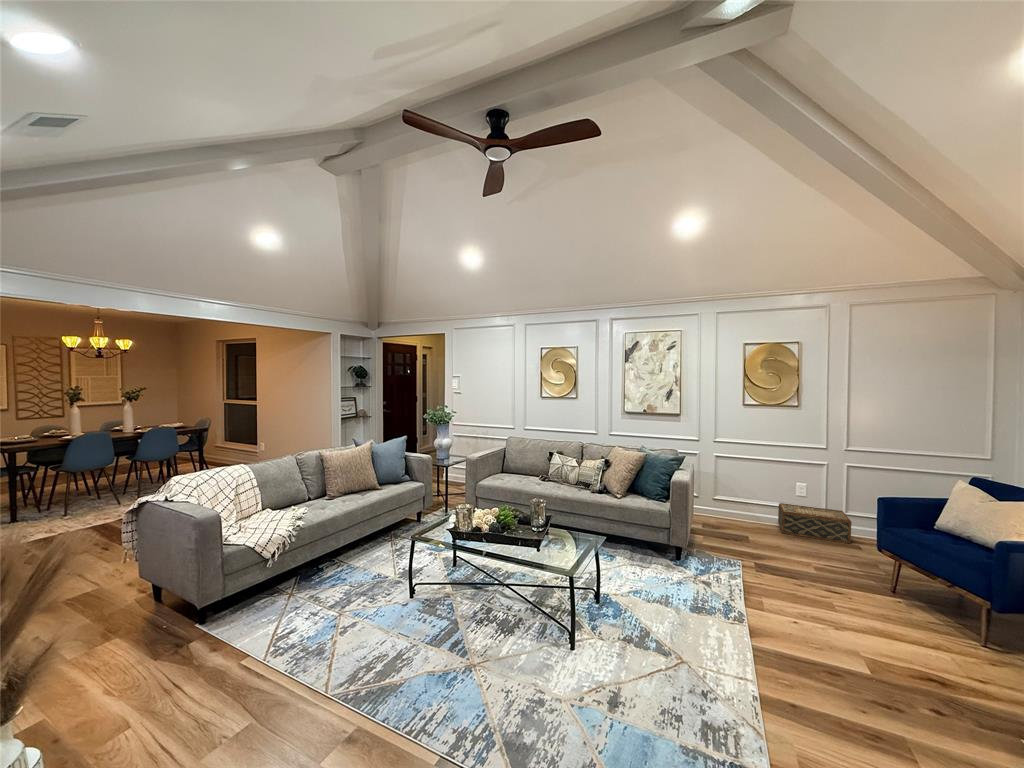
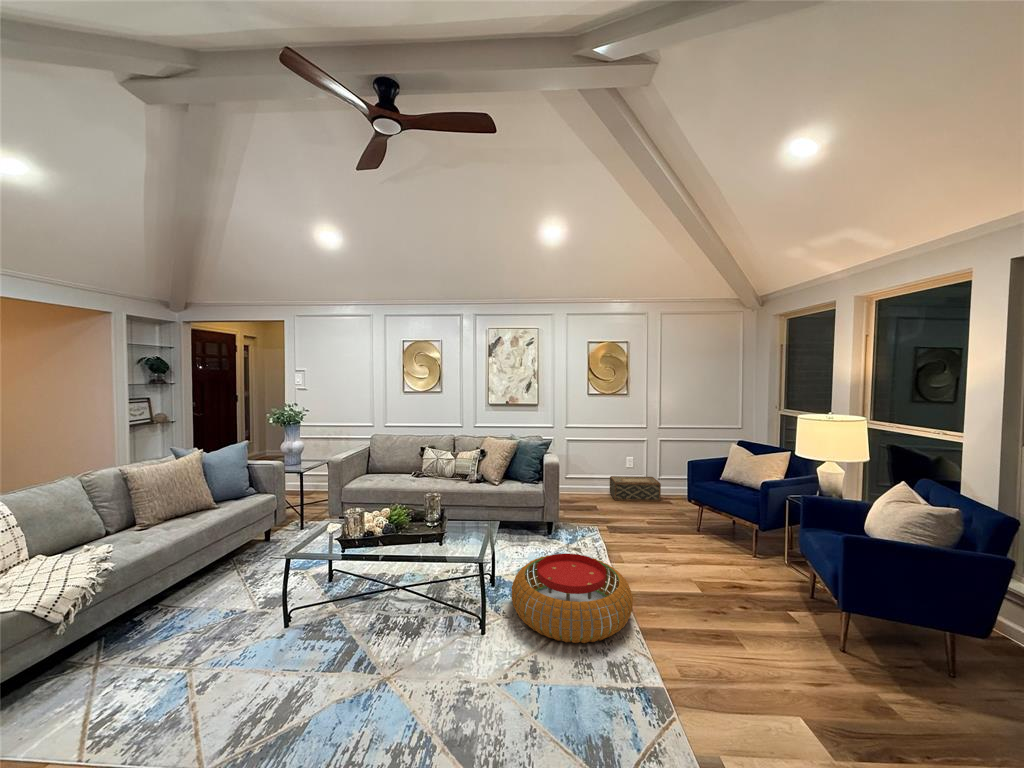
pouf: none [609,584,753,694] -> present [512,553,633,643]

